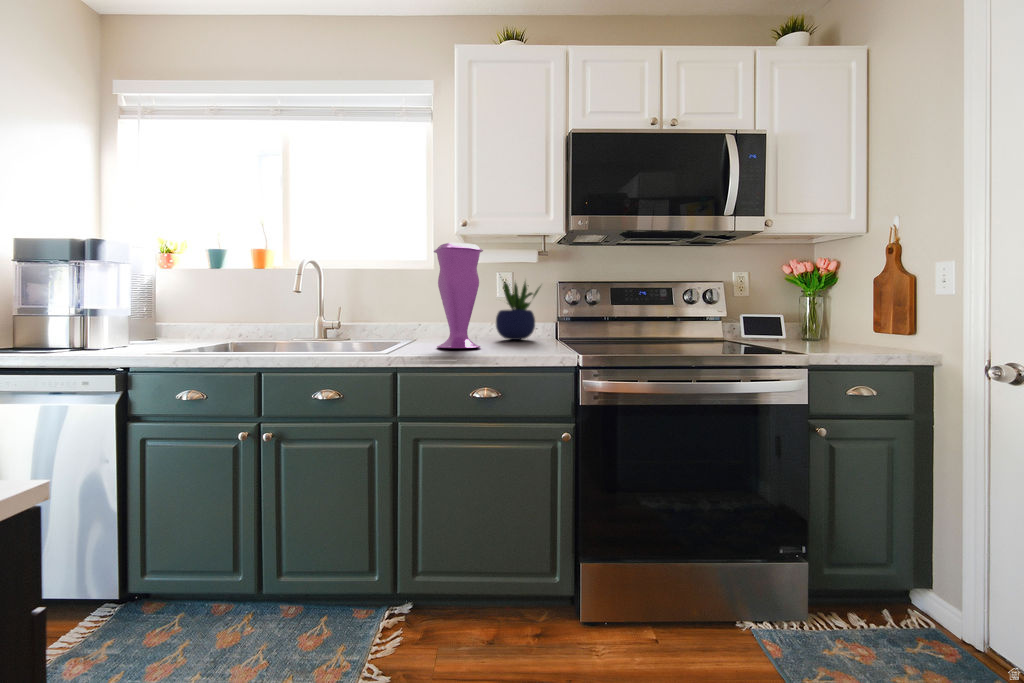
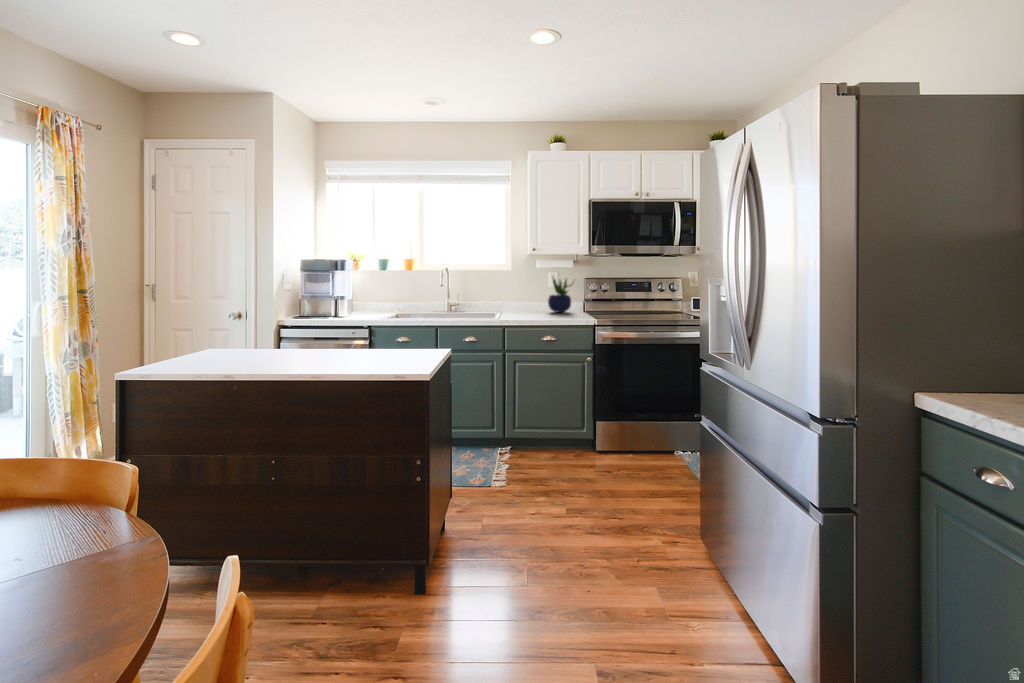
vase: present [434,243,483,348] -> none [517,260,544,317]

